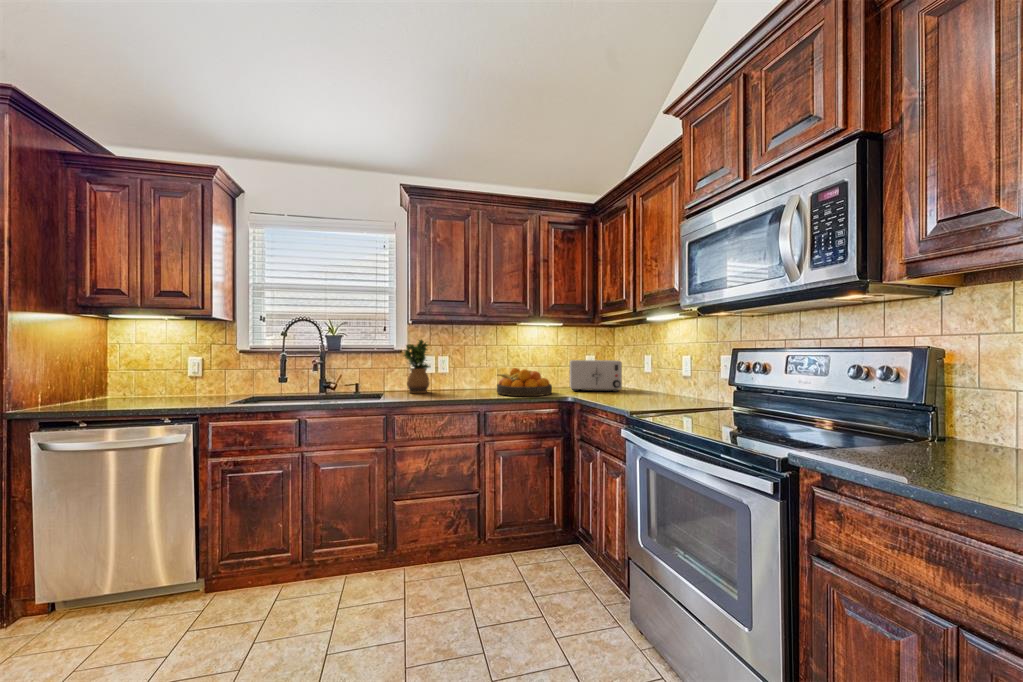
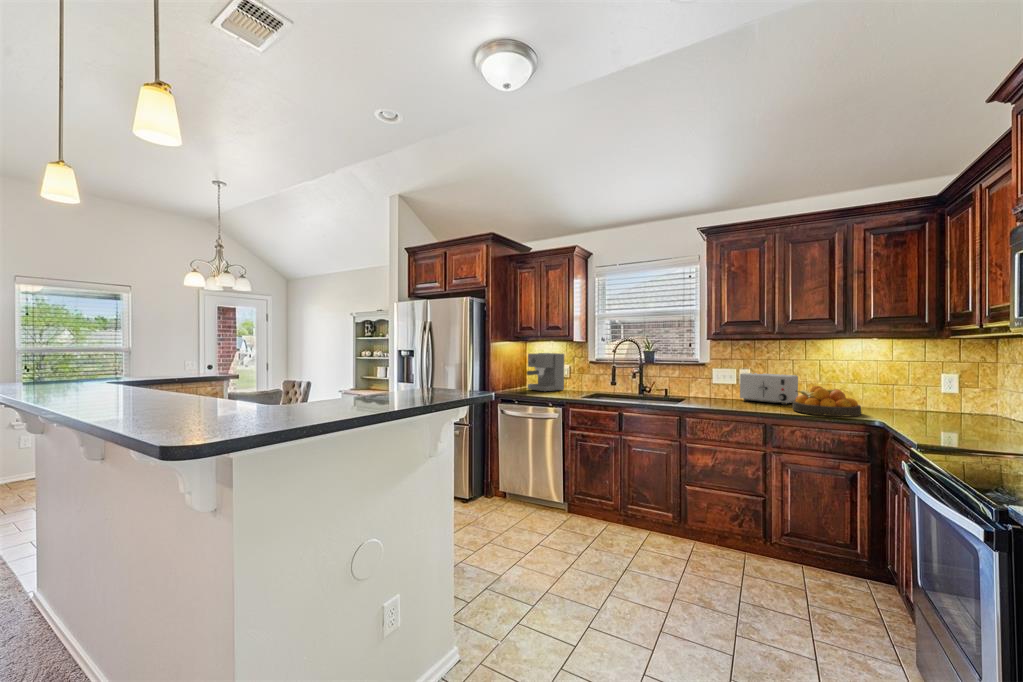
coffee maker: none [116,340,196,402] -> present [527,353,564,392]
potted plant: present [403,340,430,393] -> none [701,354,729,402]
toaster: present [570,360,622,392] -> present [740,373,798,405]

